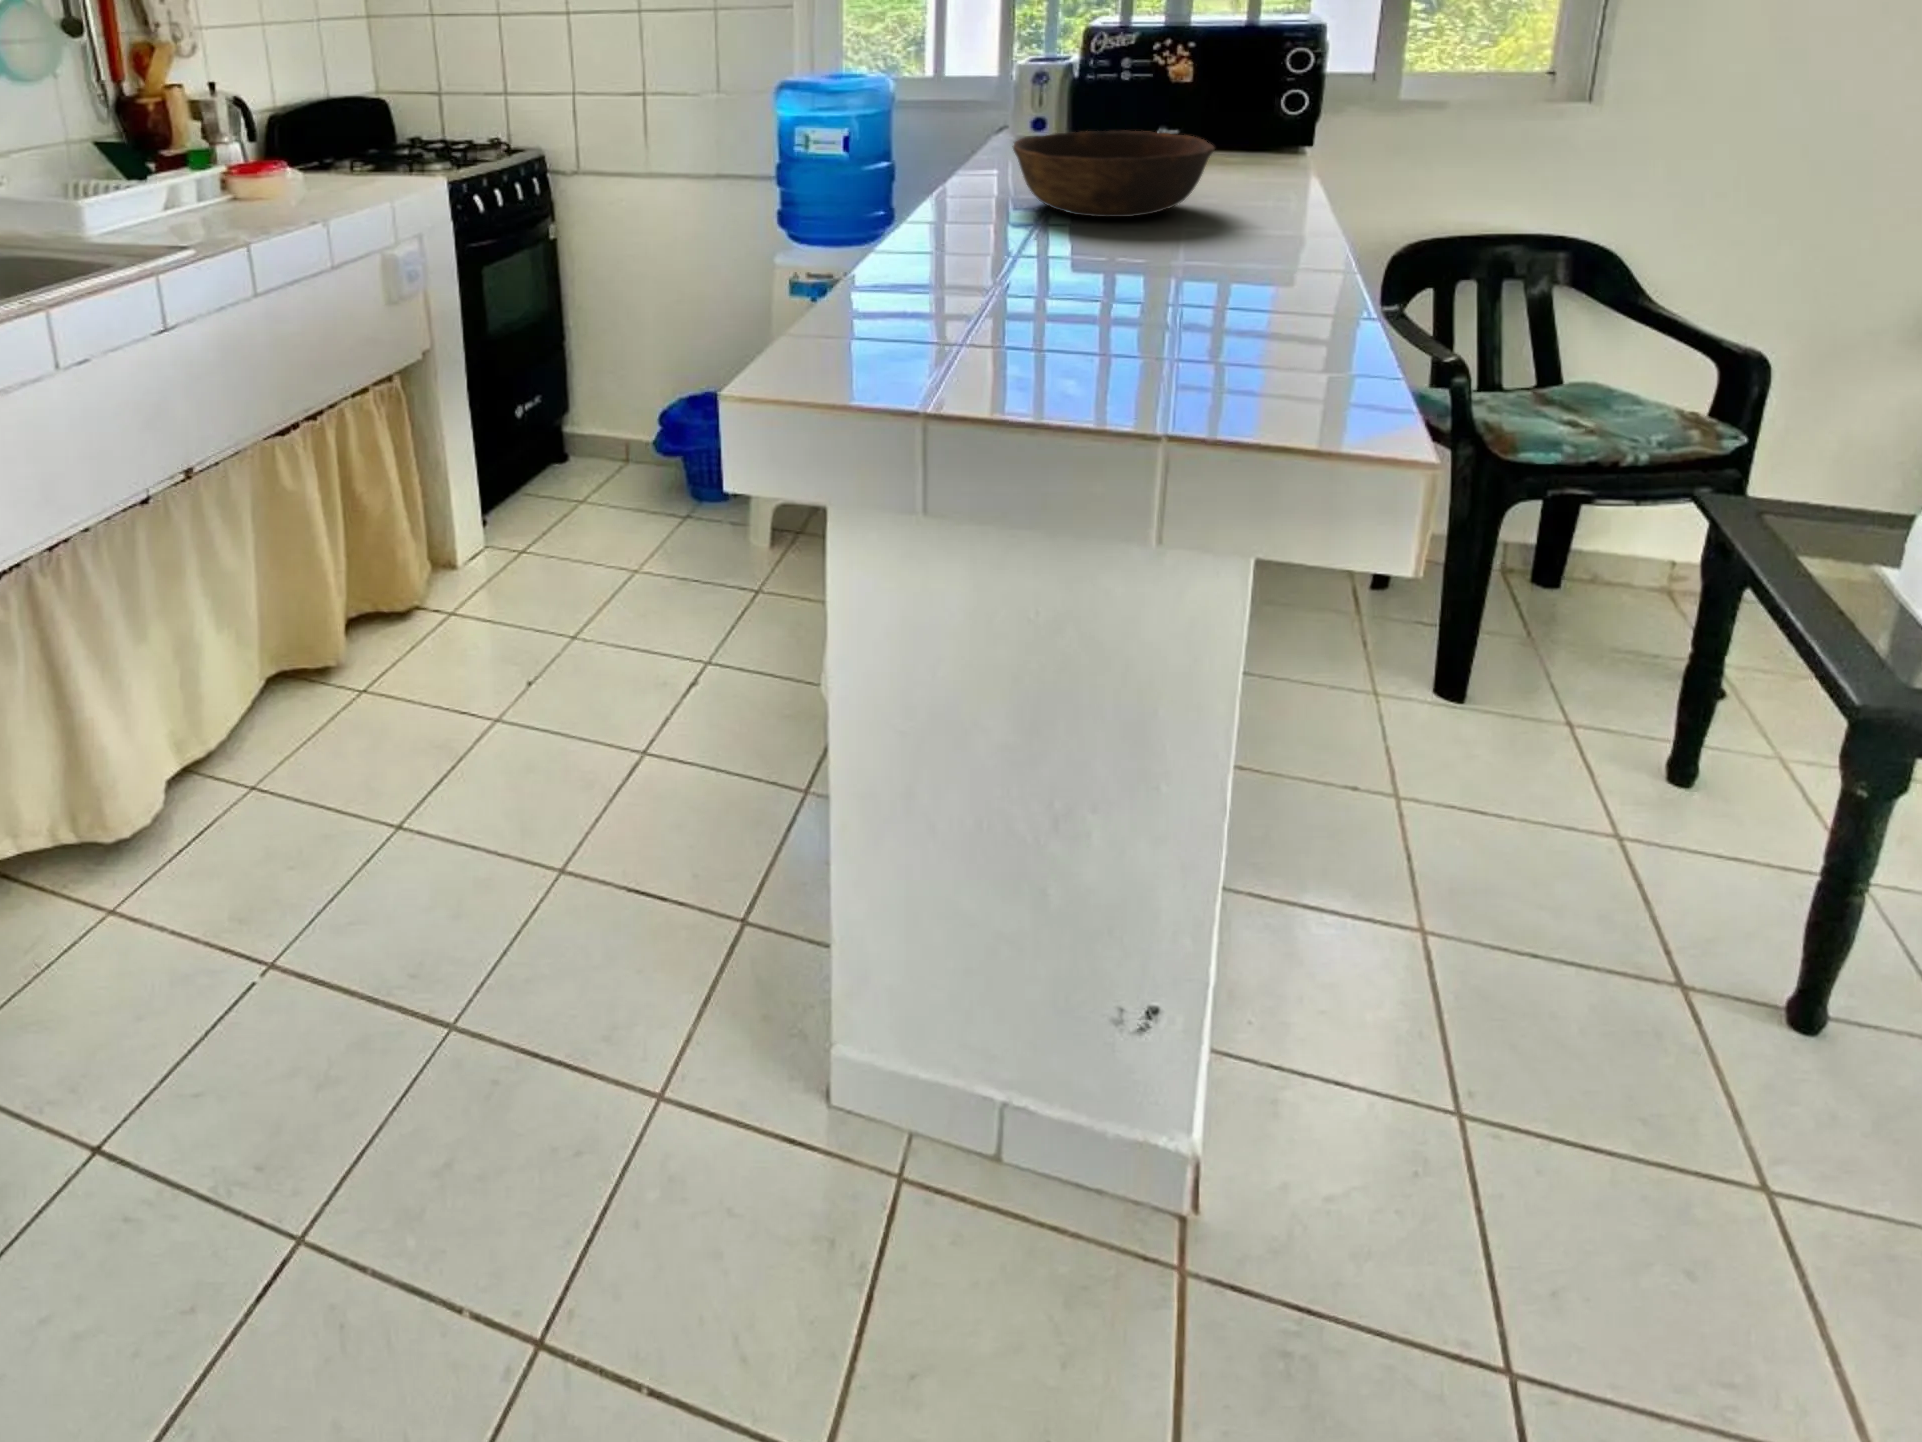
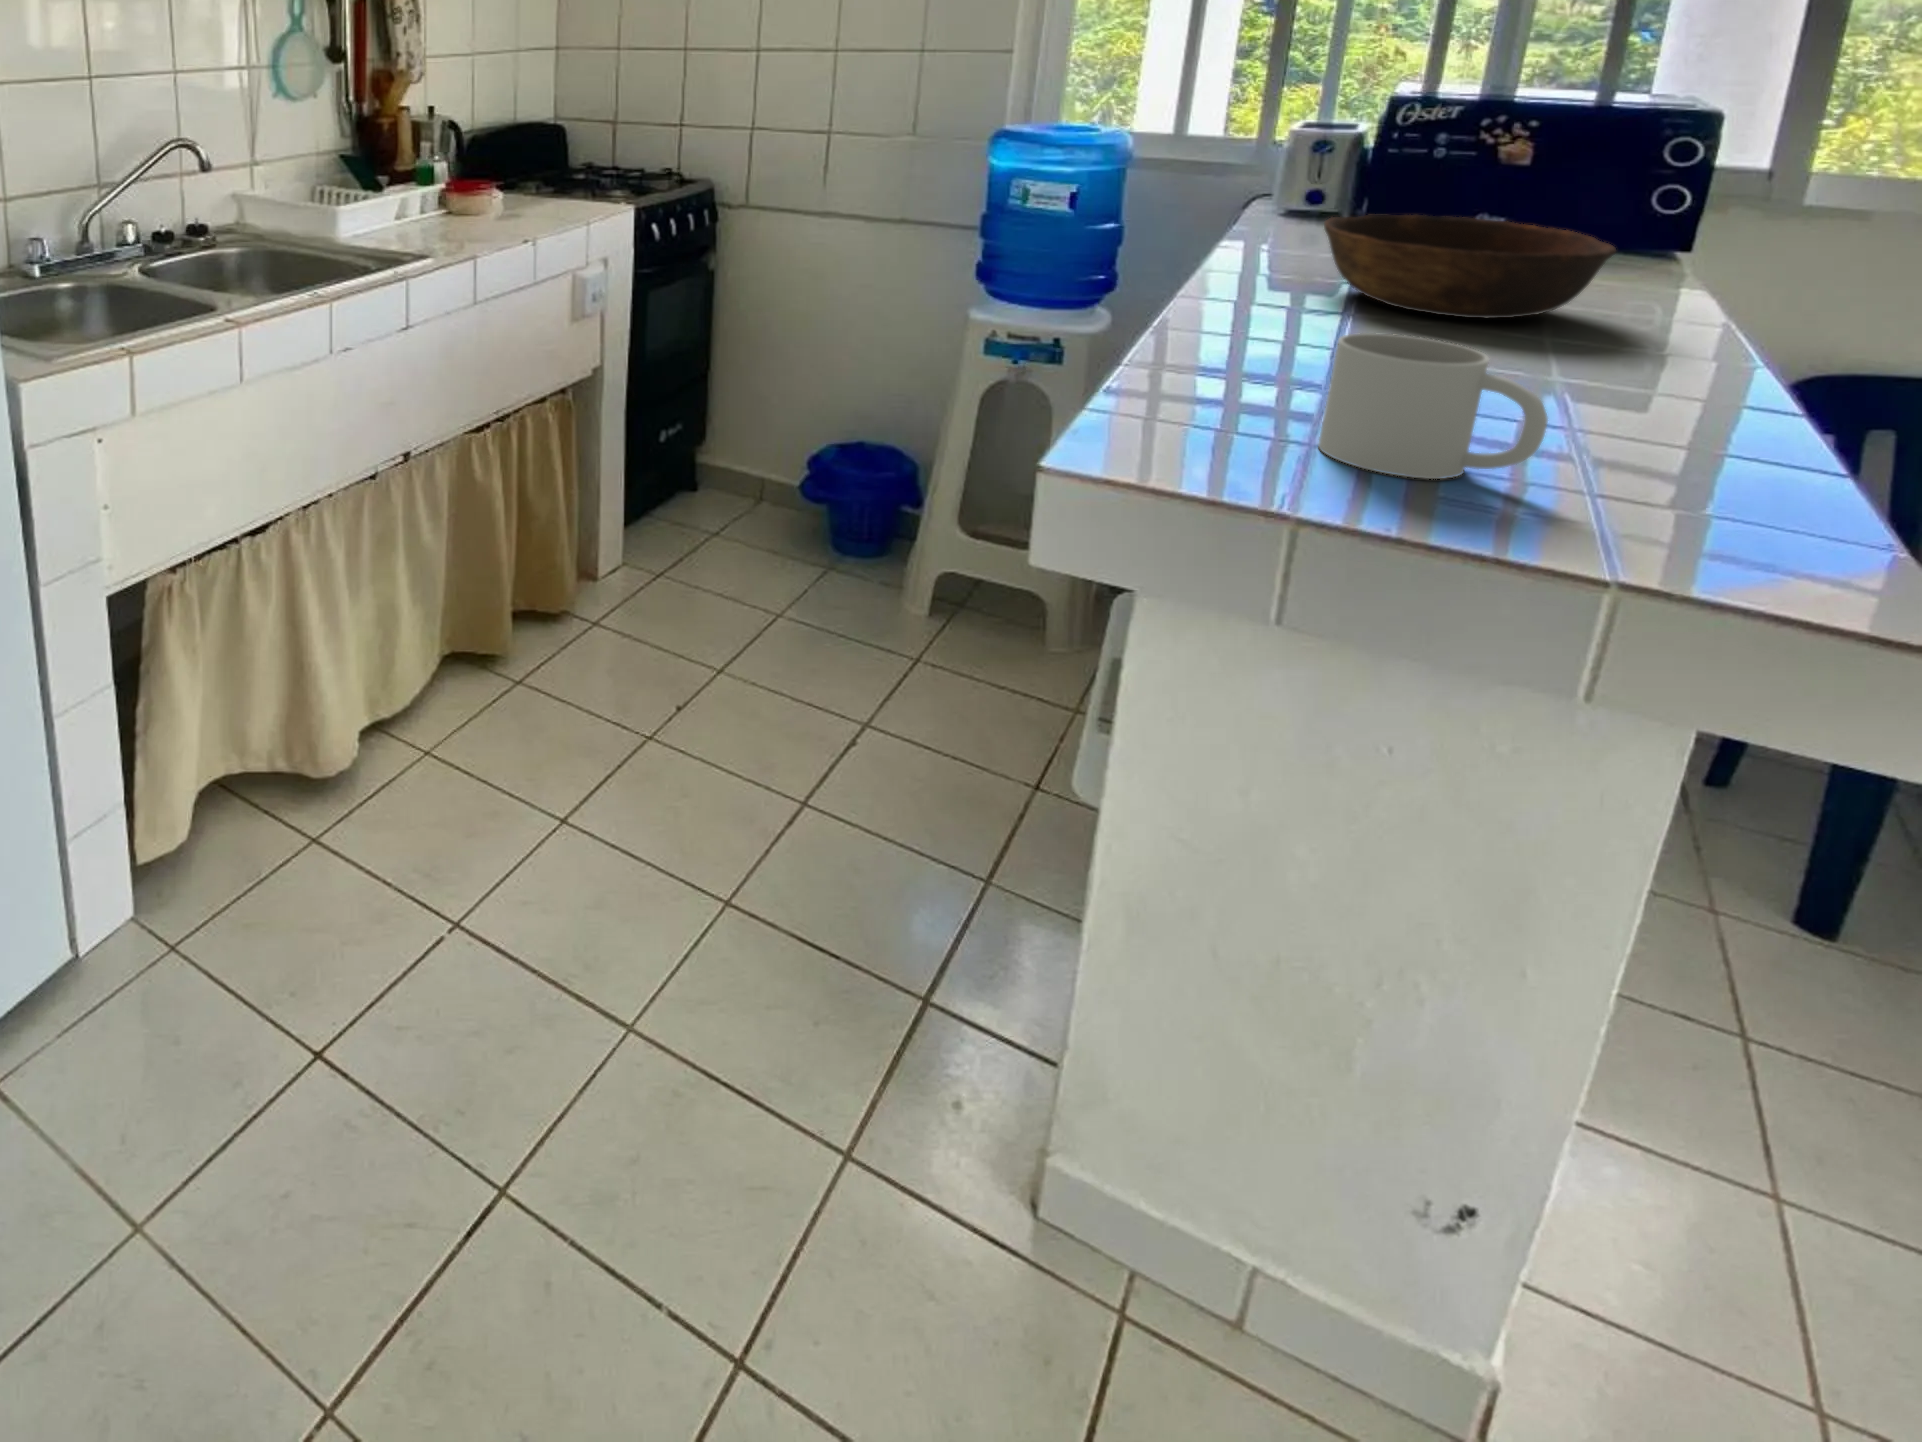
mug: none [943,235,1090,359] -> present [1318,333,1548,479]

